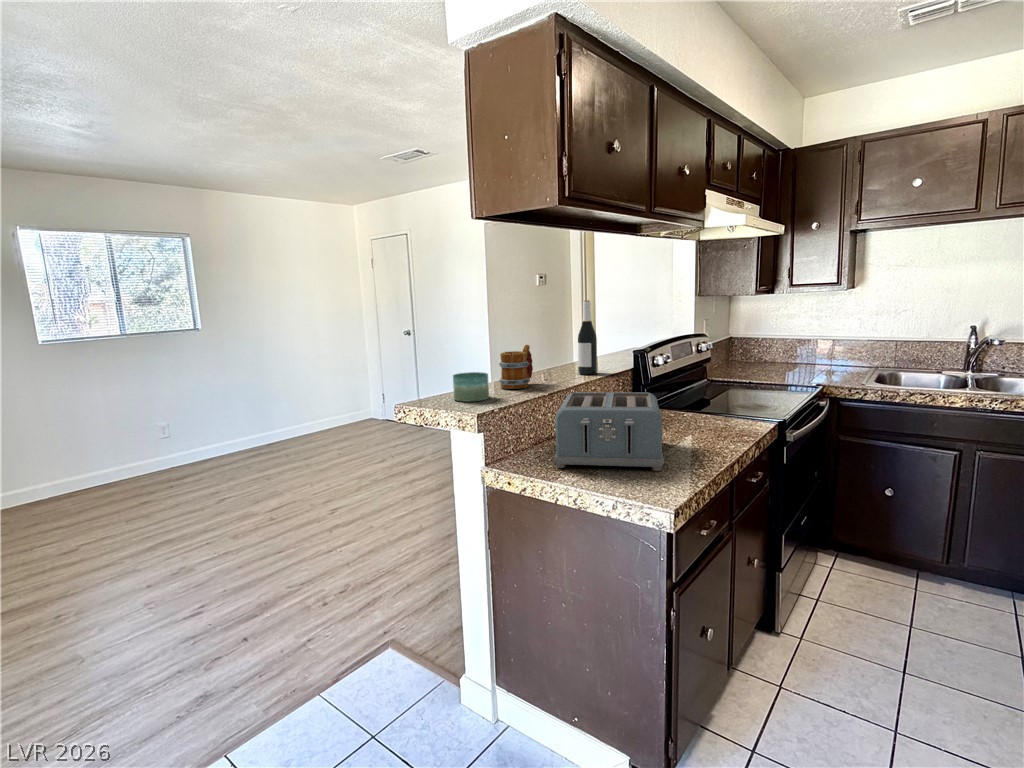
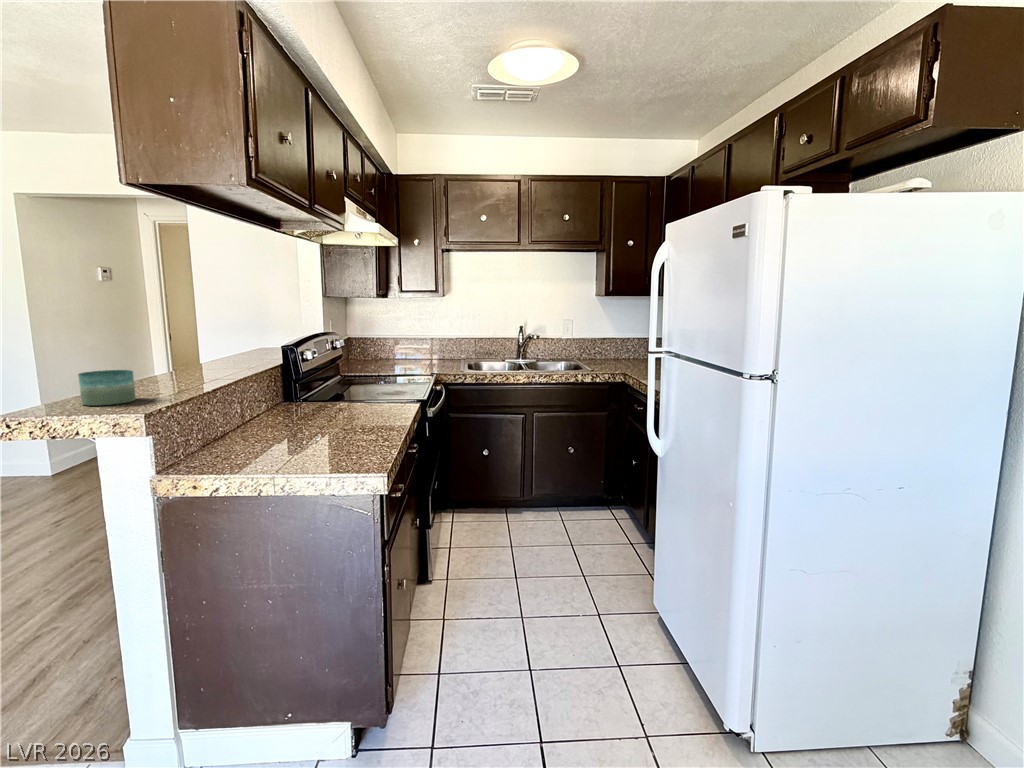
wine bottle: present [578,300,597,375] -> none [224,292,249,371]
mug: present [499,345,533,389] -> none [135,338,180,389]
toaster: present [554,392,664,471] -> none [236,380,358,462]

